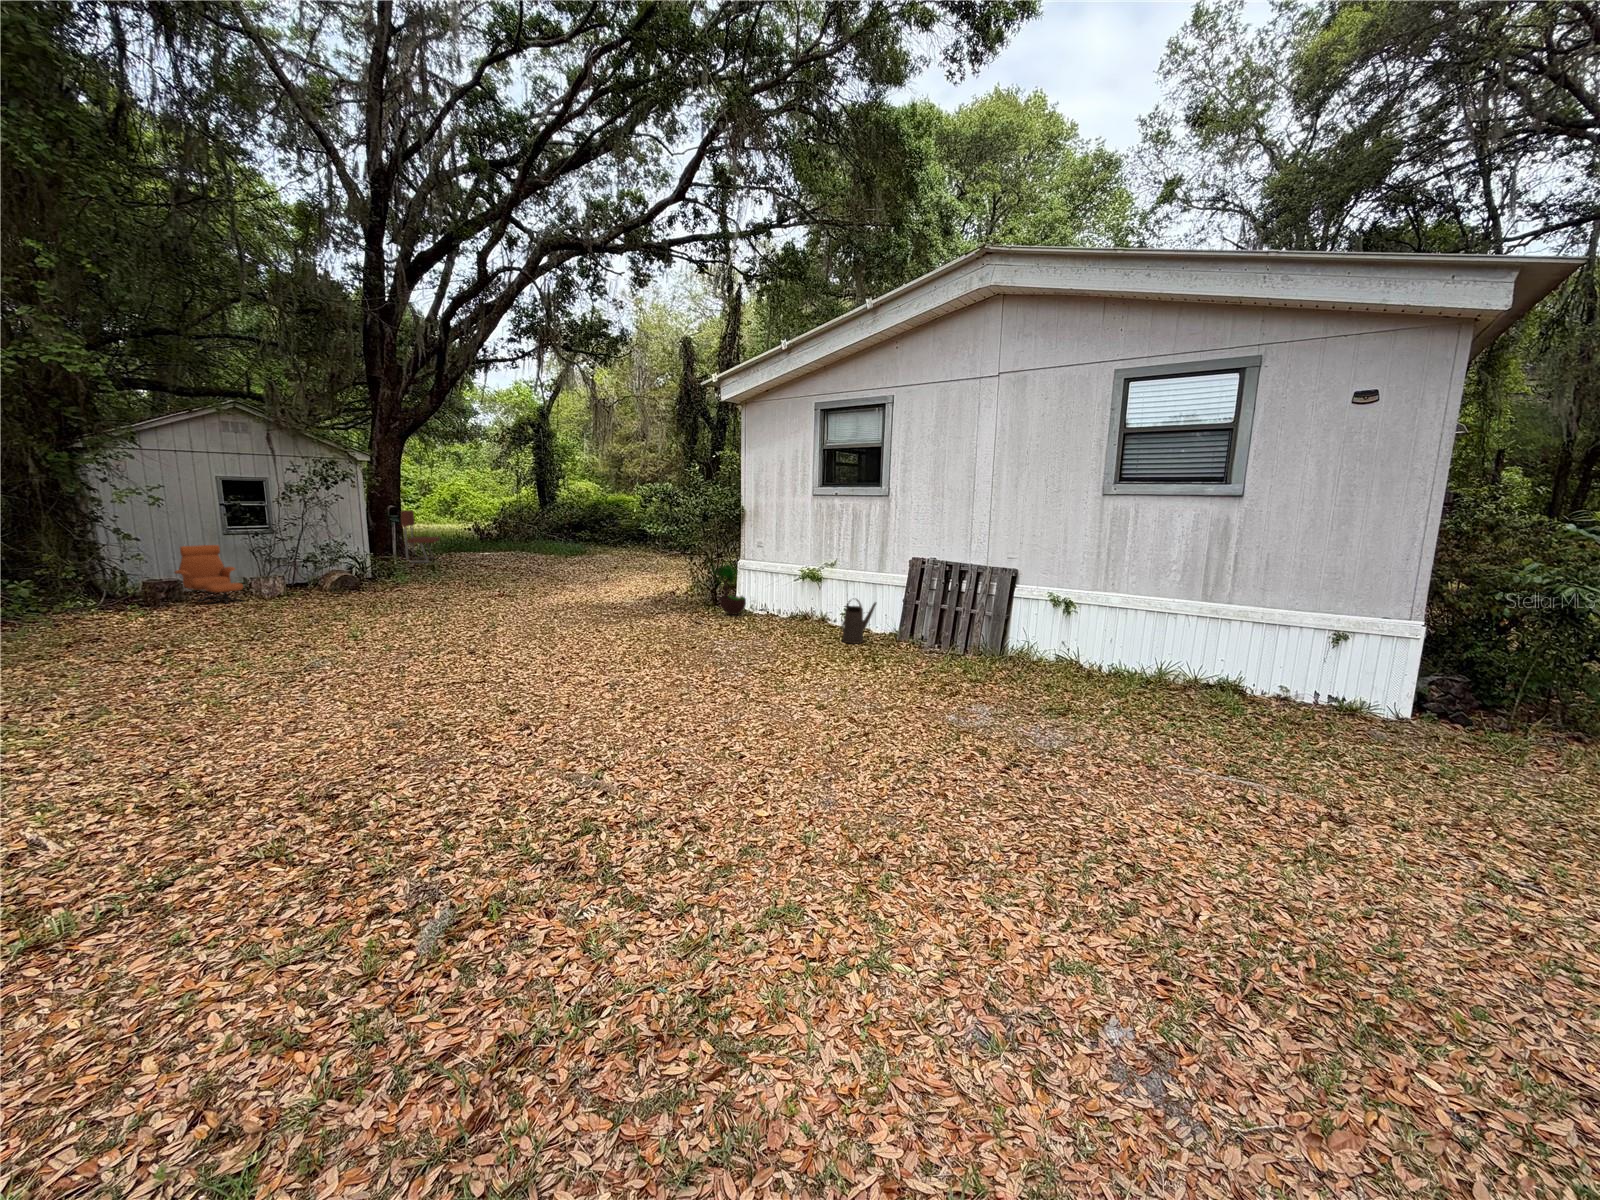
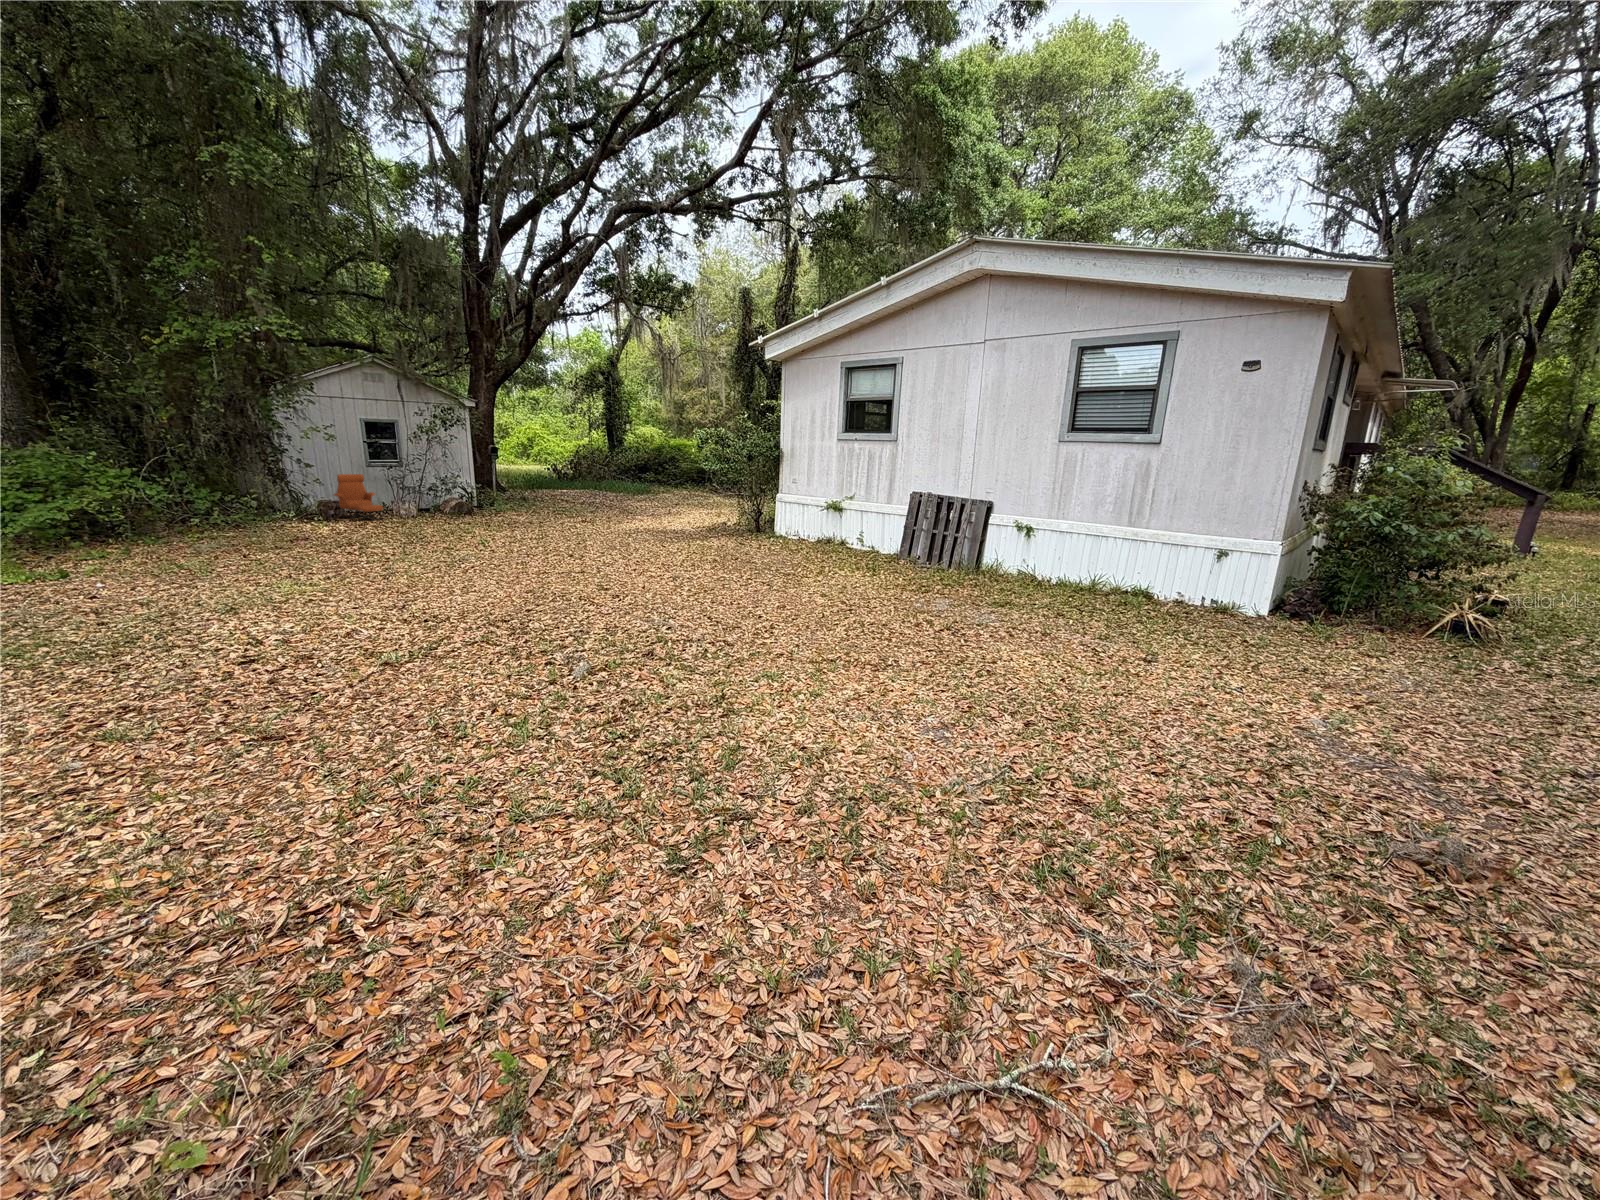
bench: present [400,510,440,563] -> none [491,450,524,497]
potted tree: present [713,562,746,615] -> none [751,491,782,542]
watering can: present [841,599,876,644] -> none [851,525,884,562]

